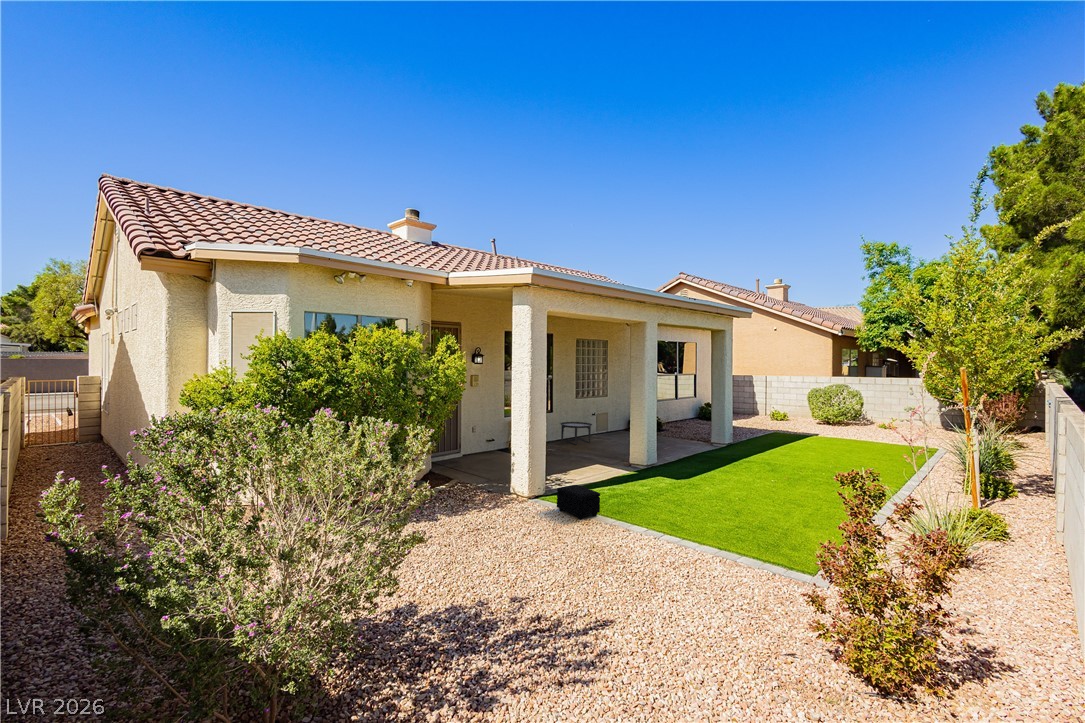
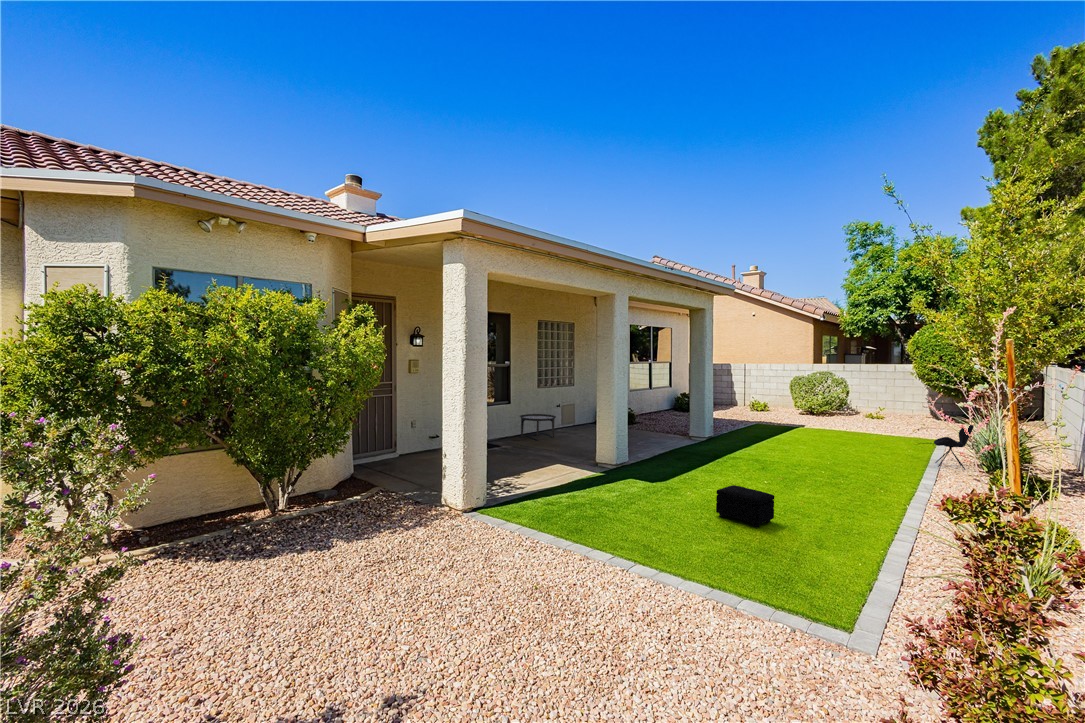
chair: none [925,436,959,475] -> present [934,425,974,469]
footstool: present [557,485,600,519] -> present [716,485,774,528]

